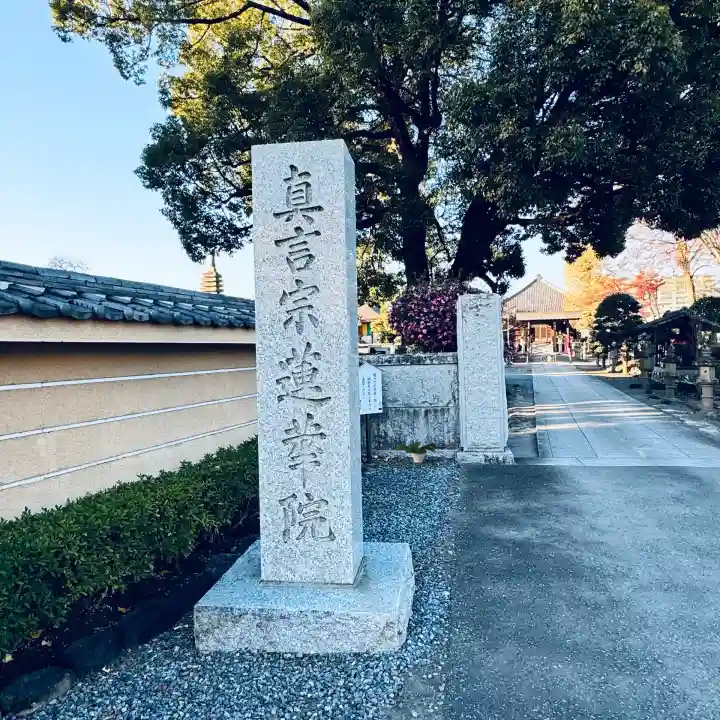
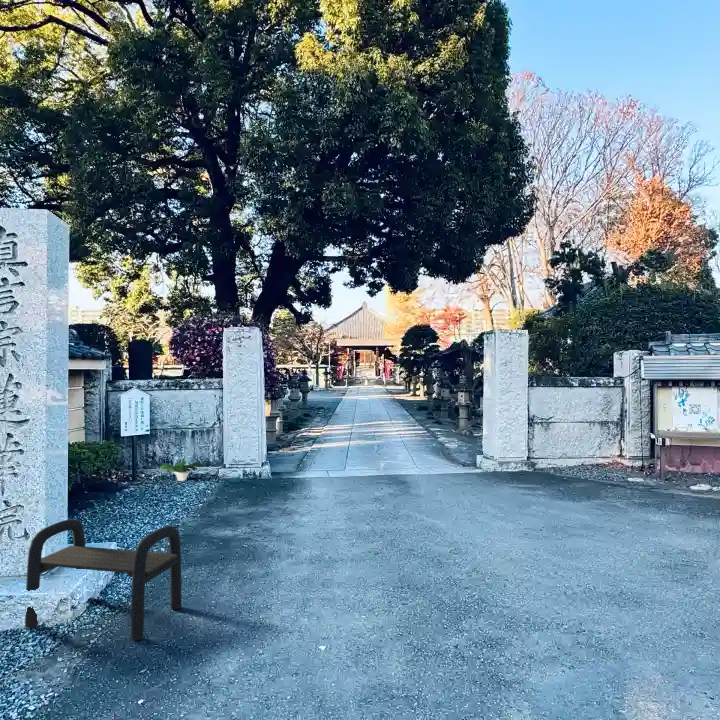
bench: none [342,518,523,695] -> present [25,519,181,640]

